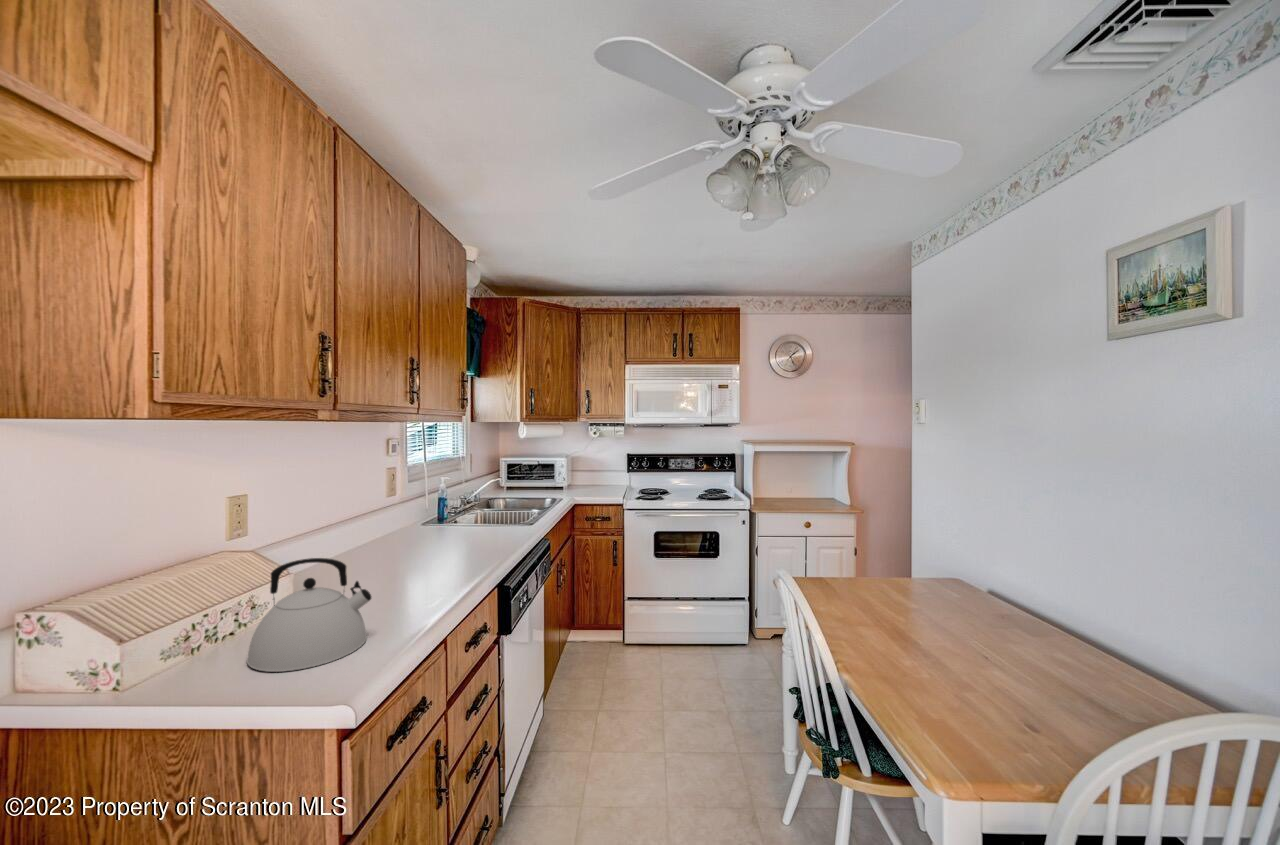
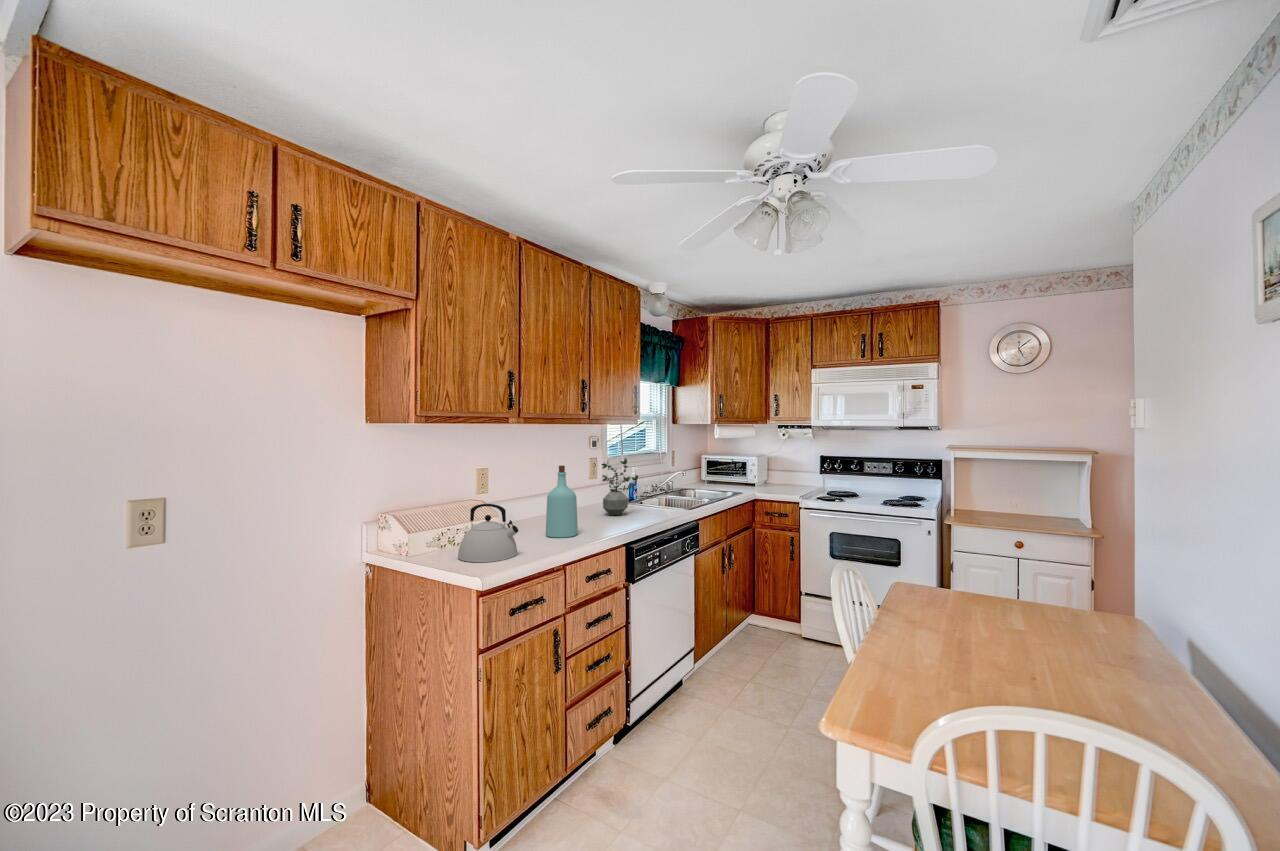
potted plant: none [423,466,475,545] -> present [602,459,638,515]
bottle: none [378,482,429,593] -> present [546,465,578,538]

